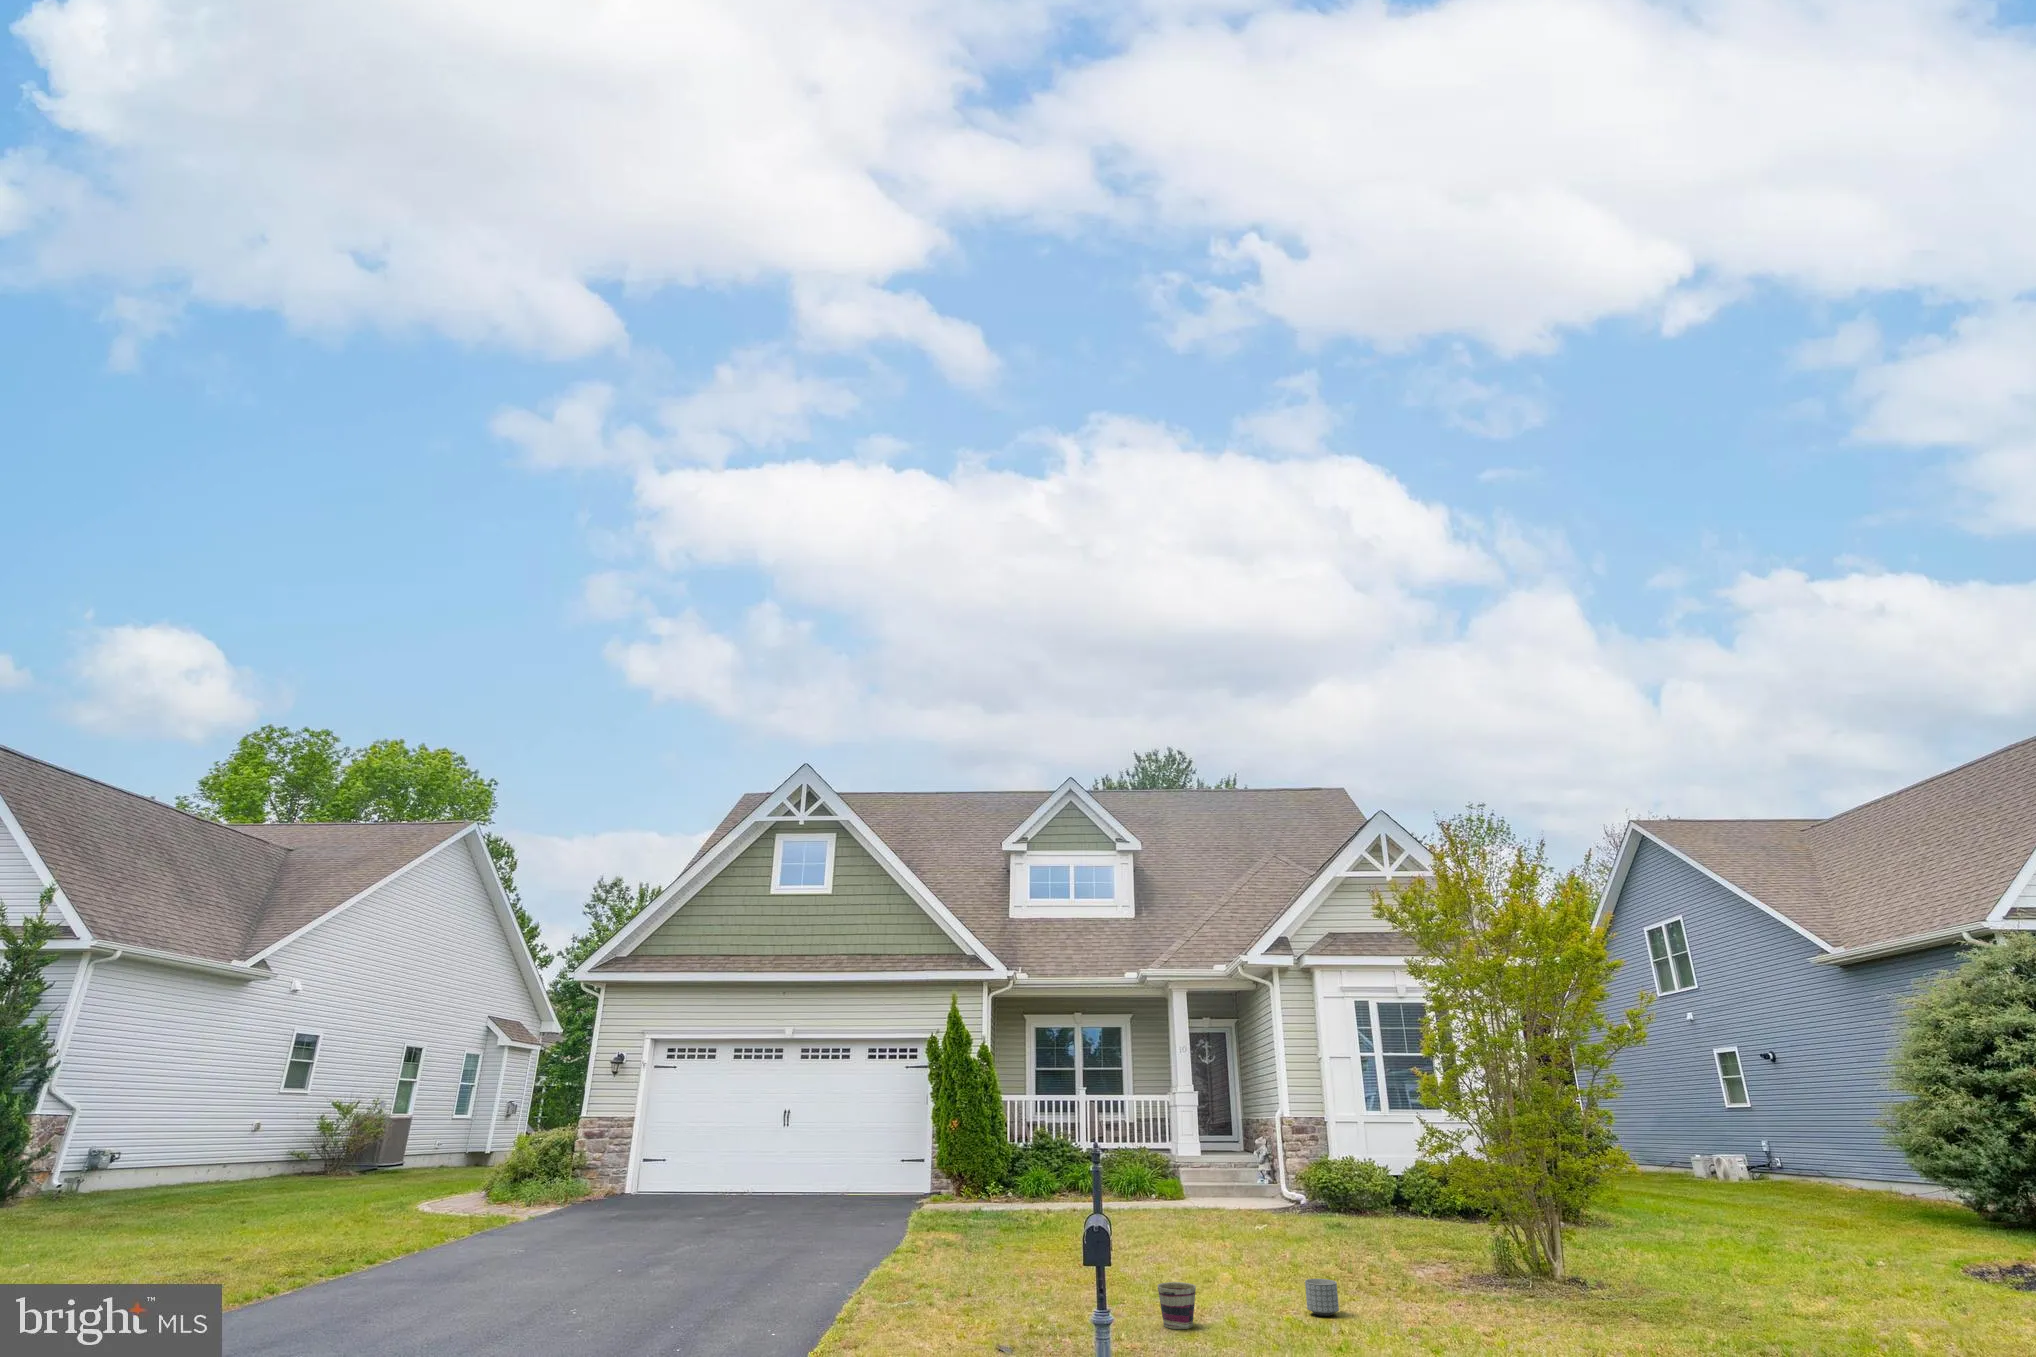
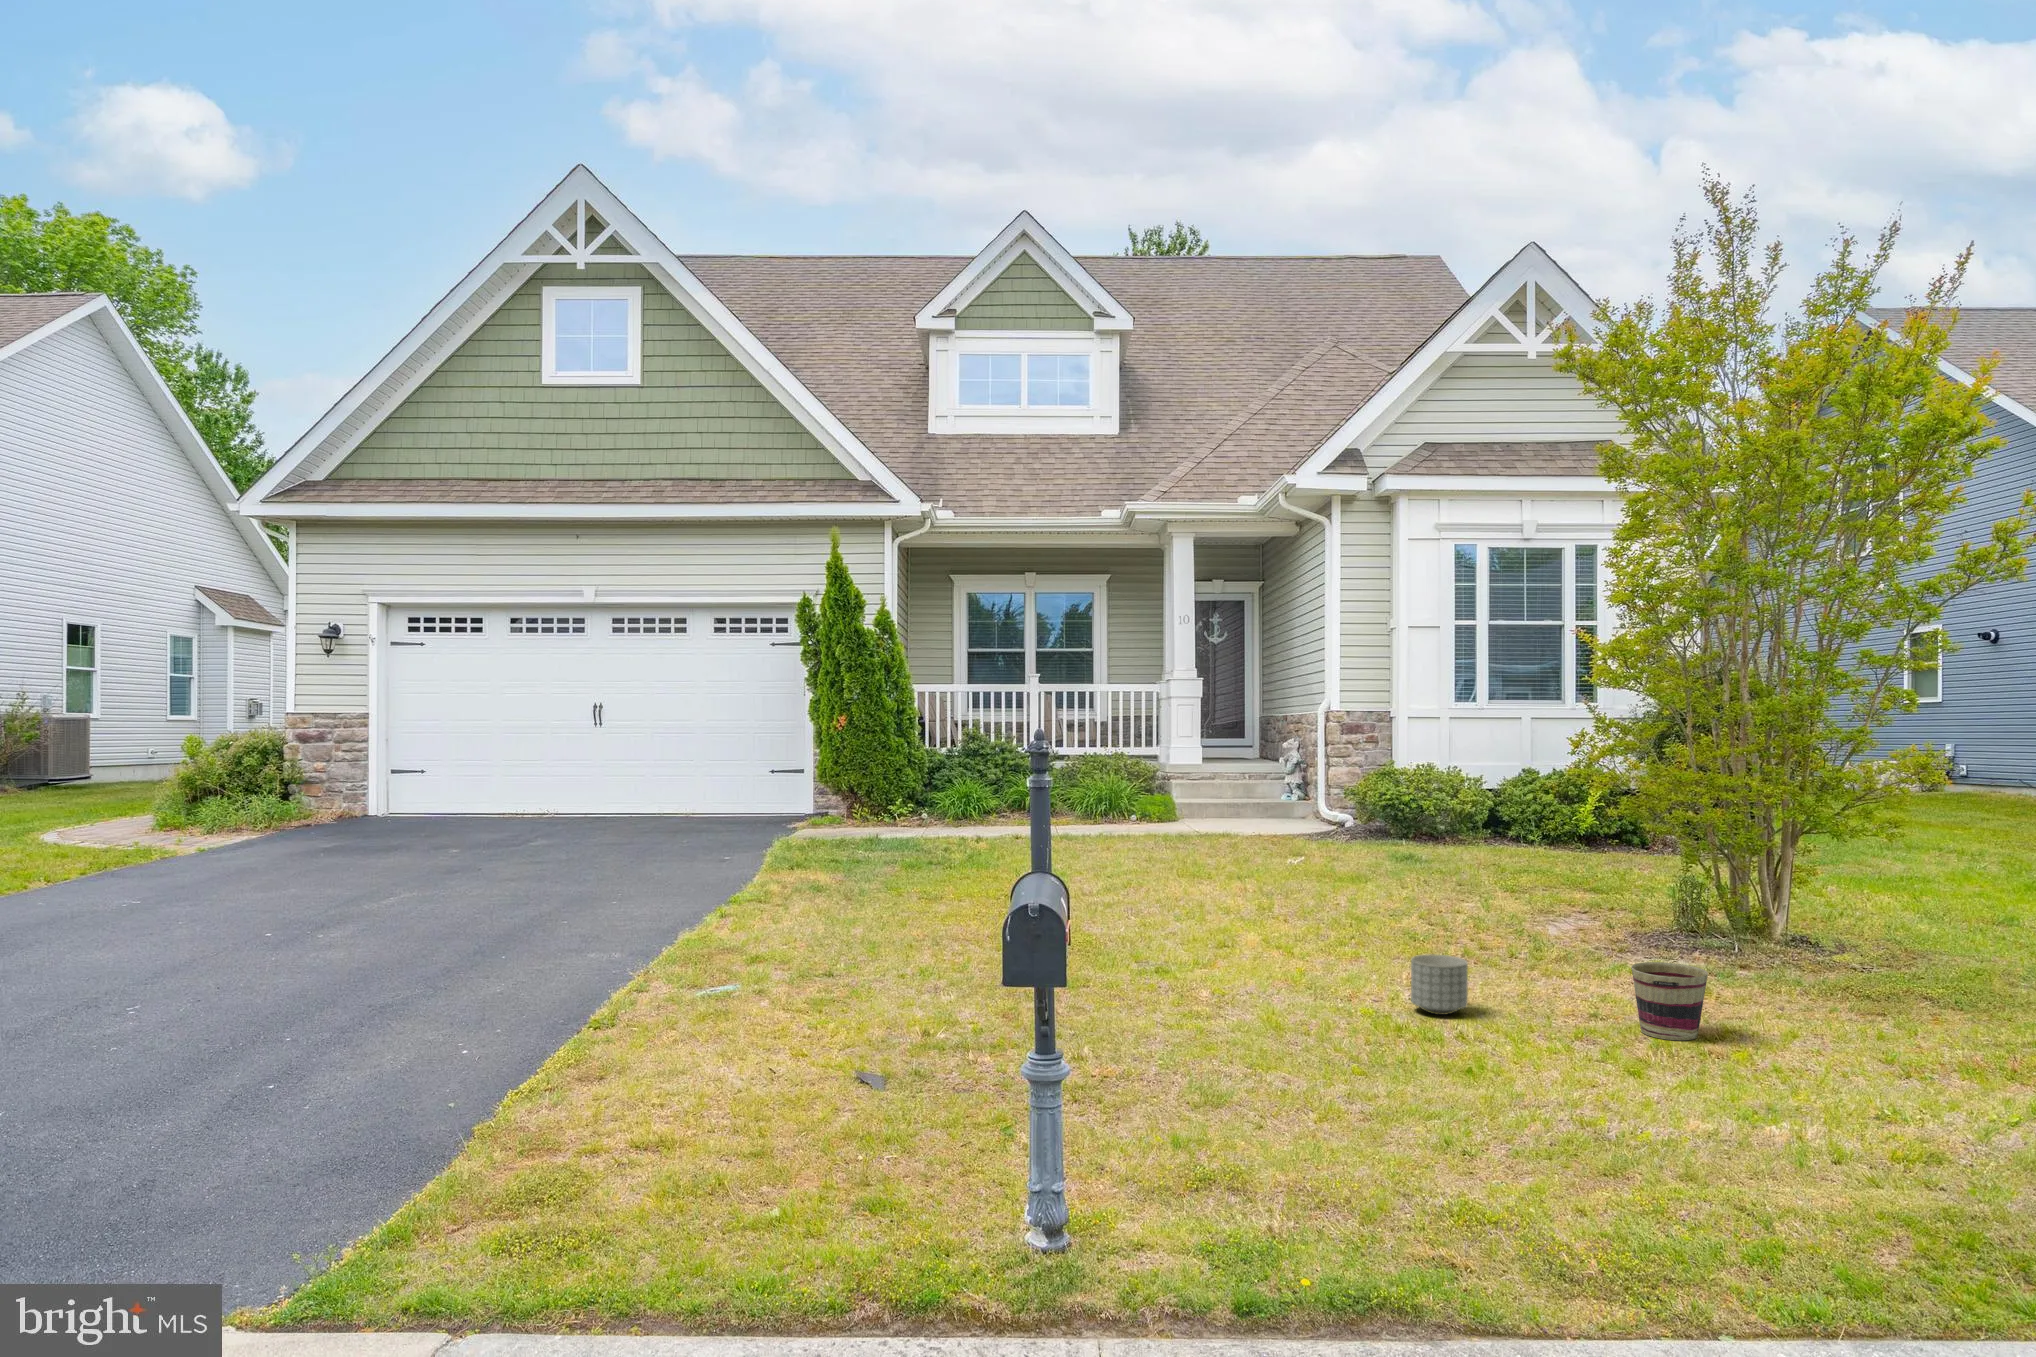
basket: present [1157,1282,1196,1329] -> present [1631,962,1708,1040]

